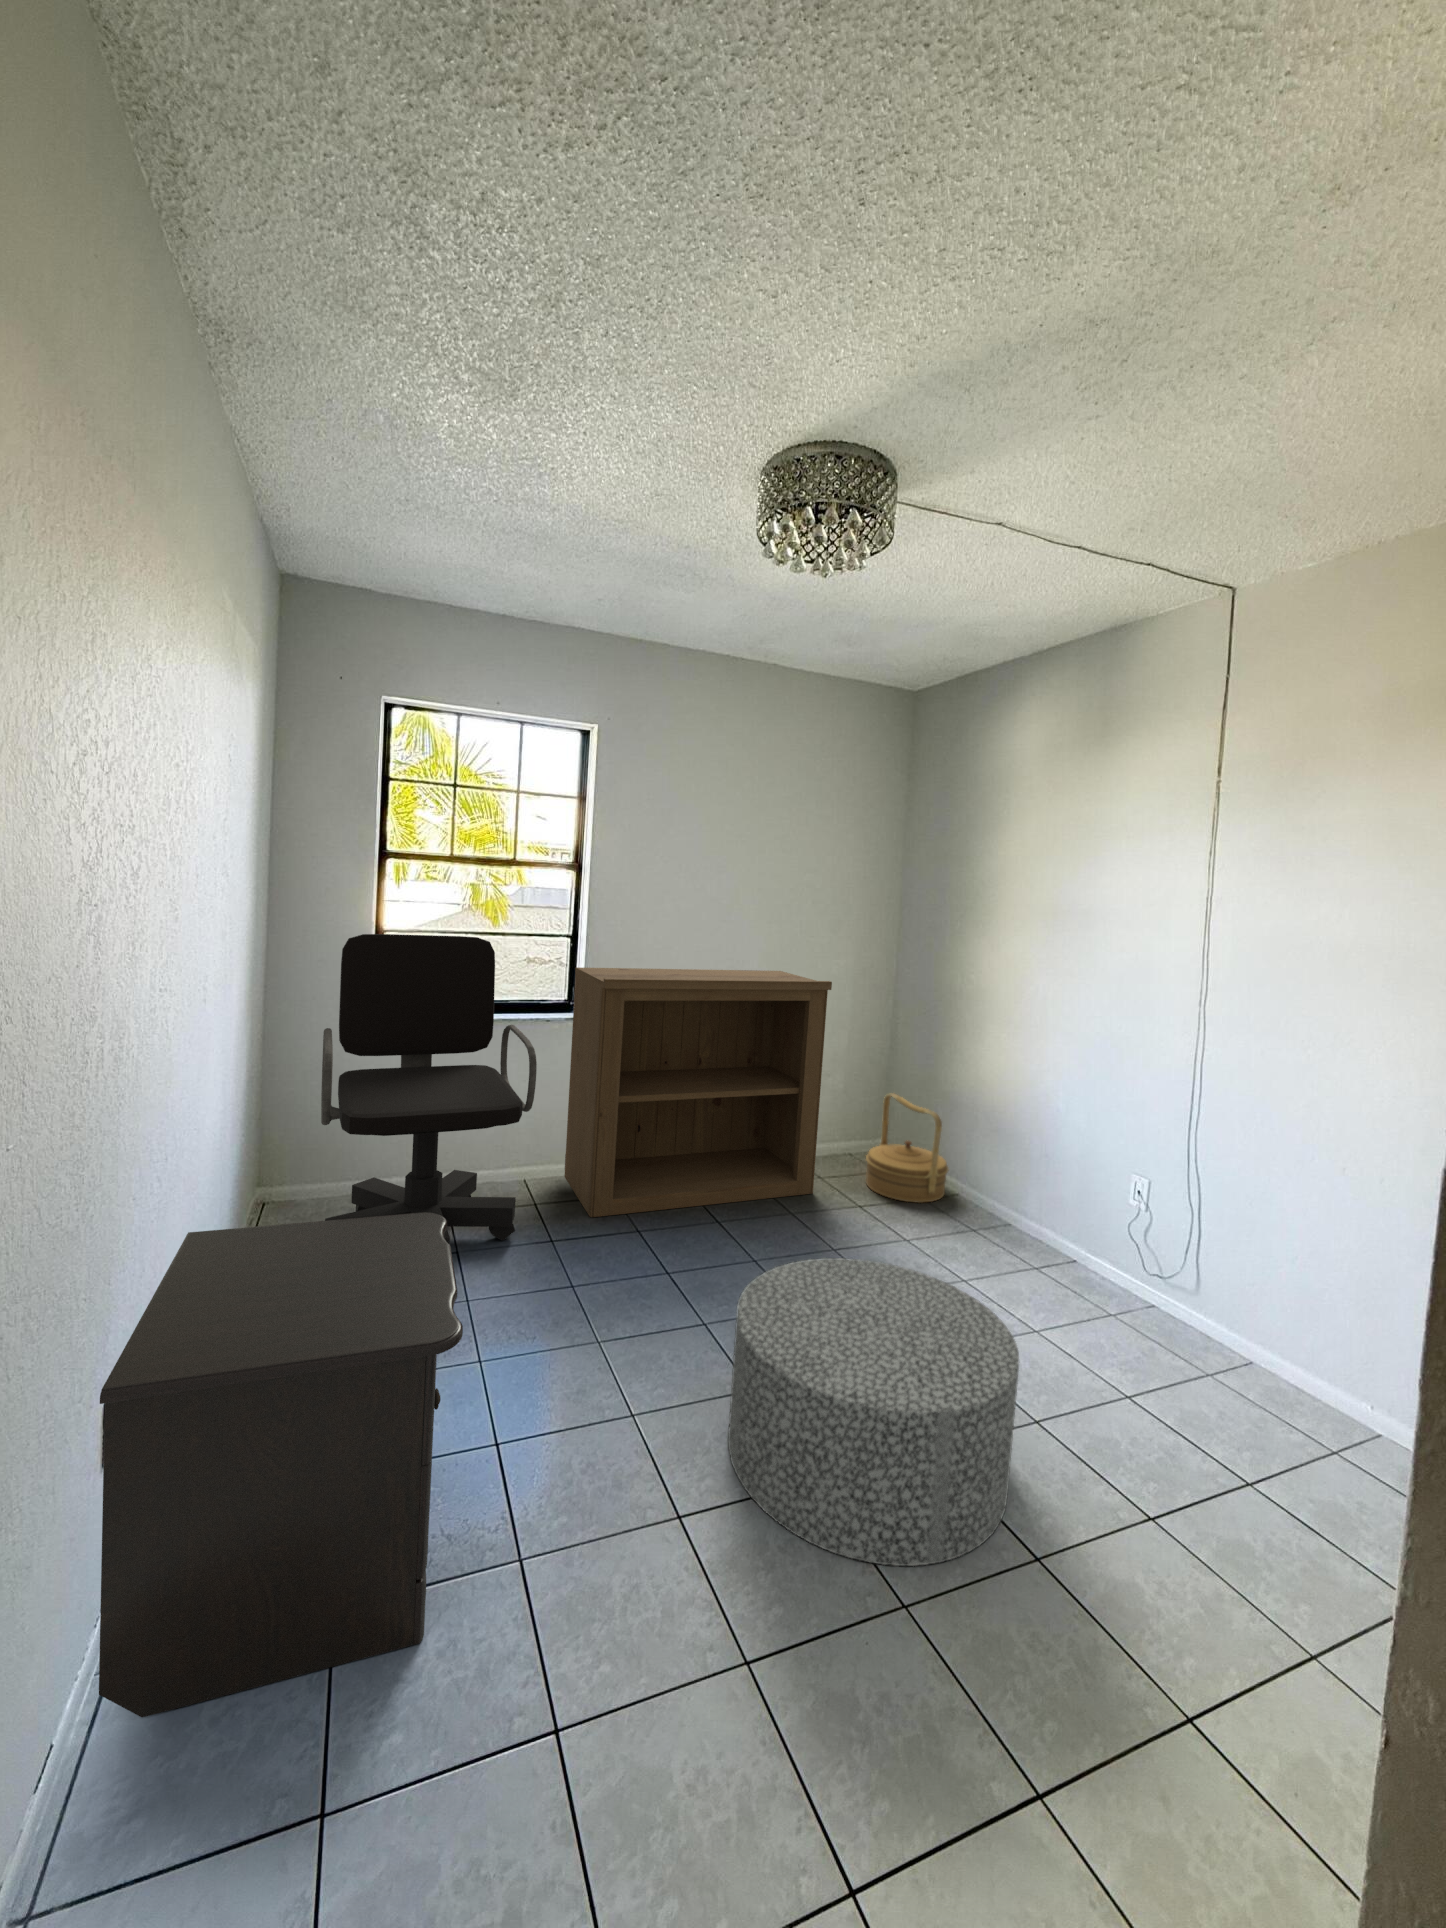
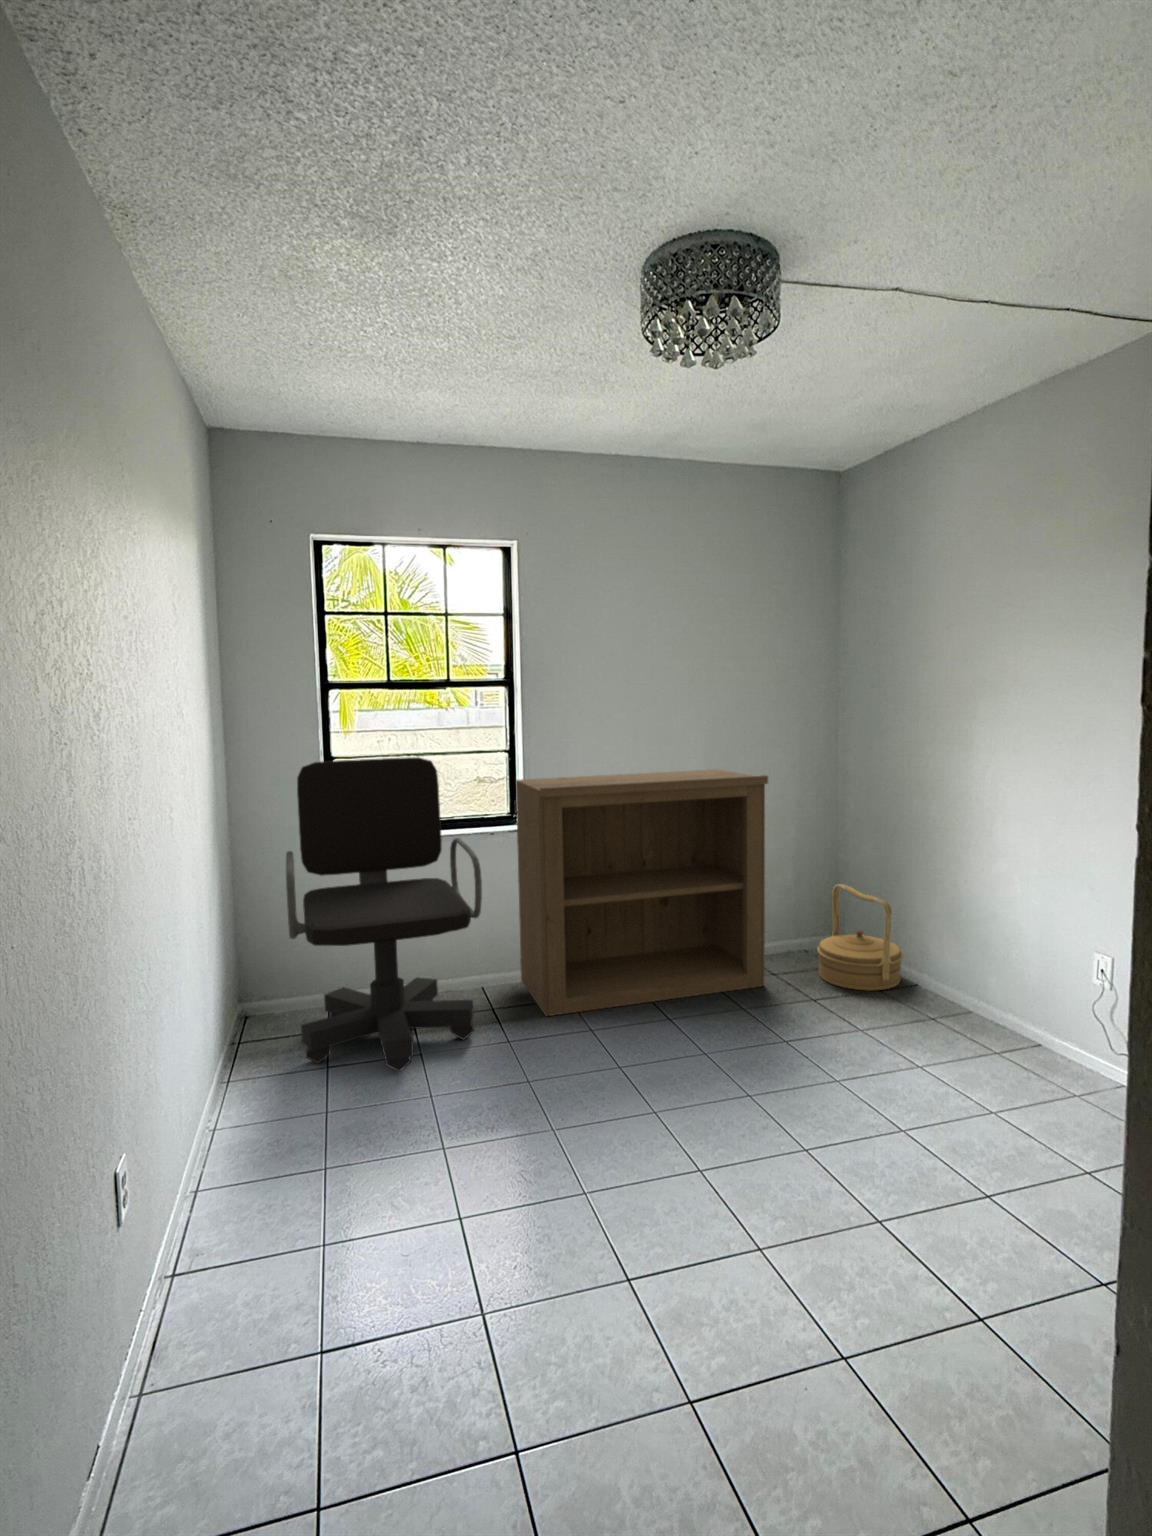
nightstand: present [99,1212,463,1717] -> none [105,1009,410,1435]
ottoman: present [728,1258,1019,1566] -> none [675,1041,956,1323]

